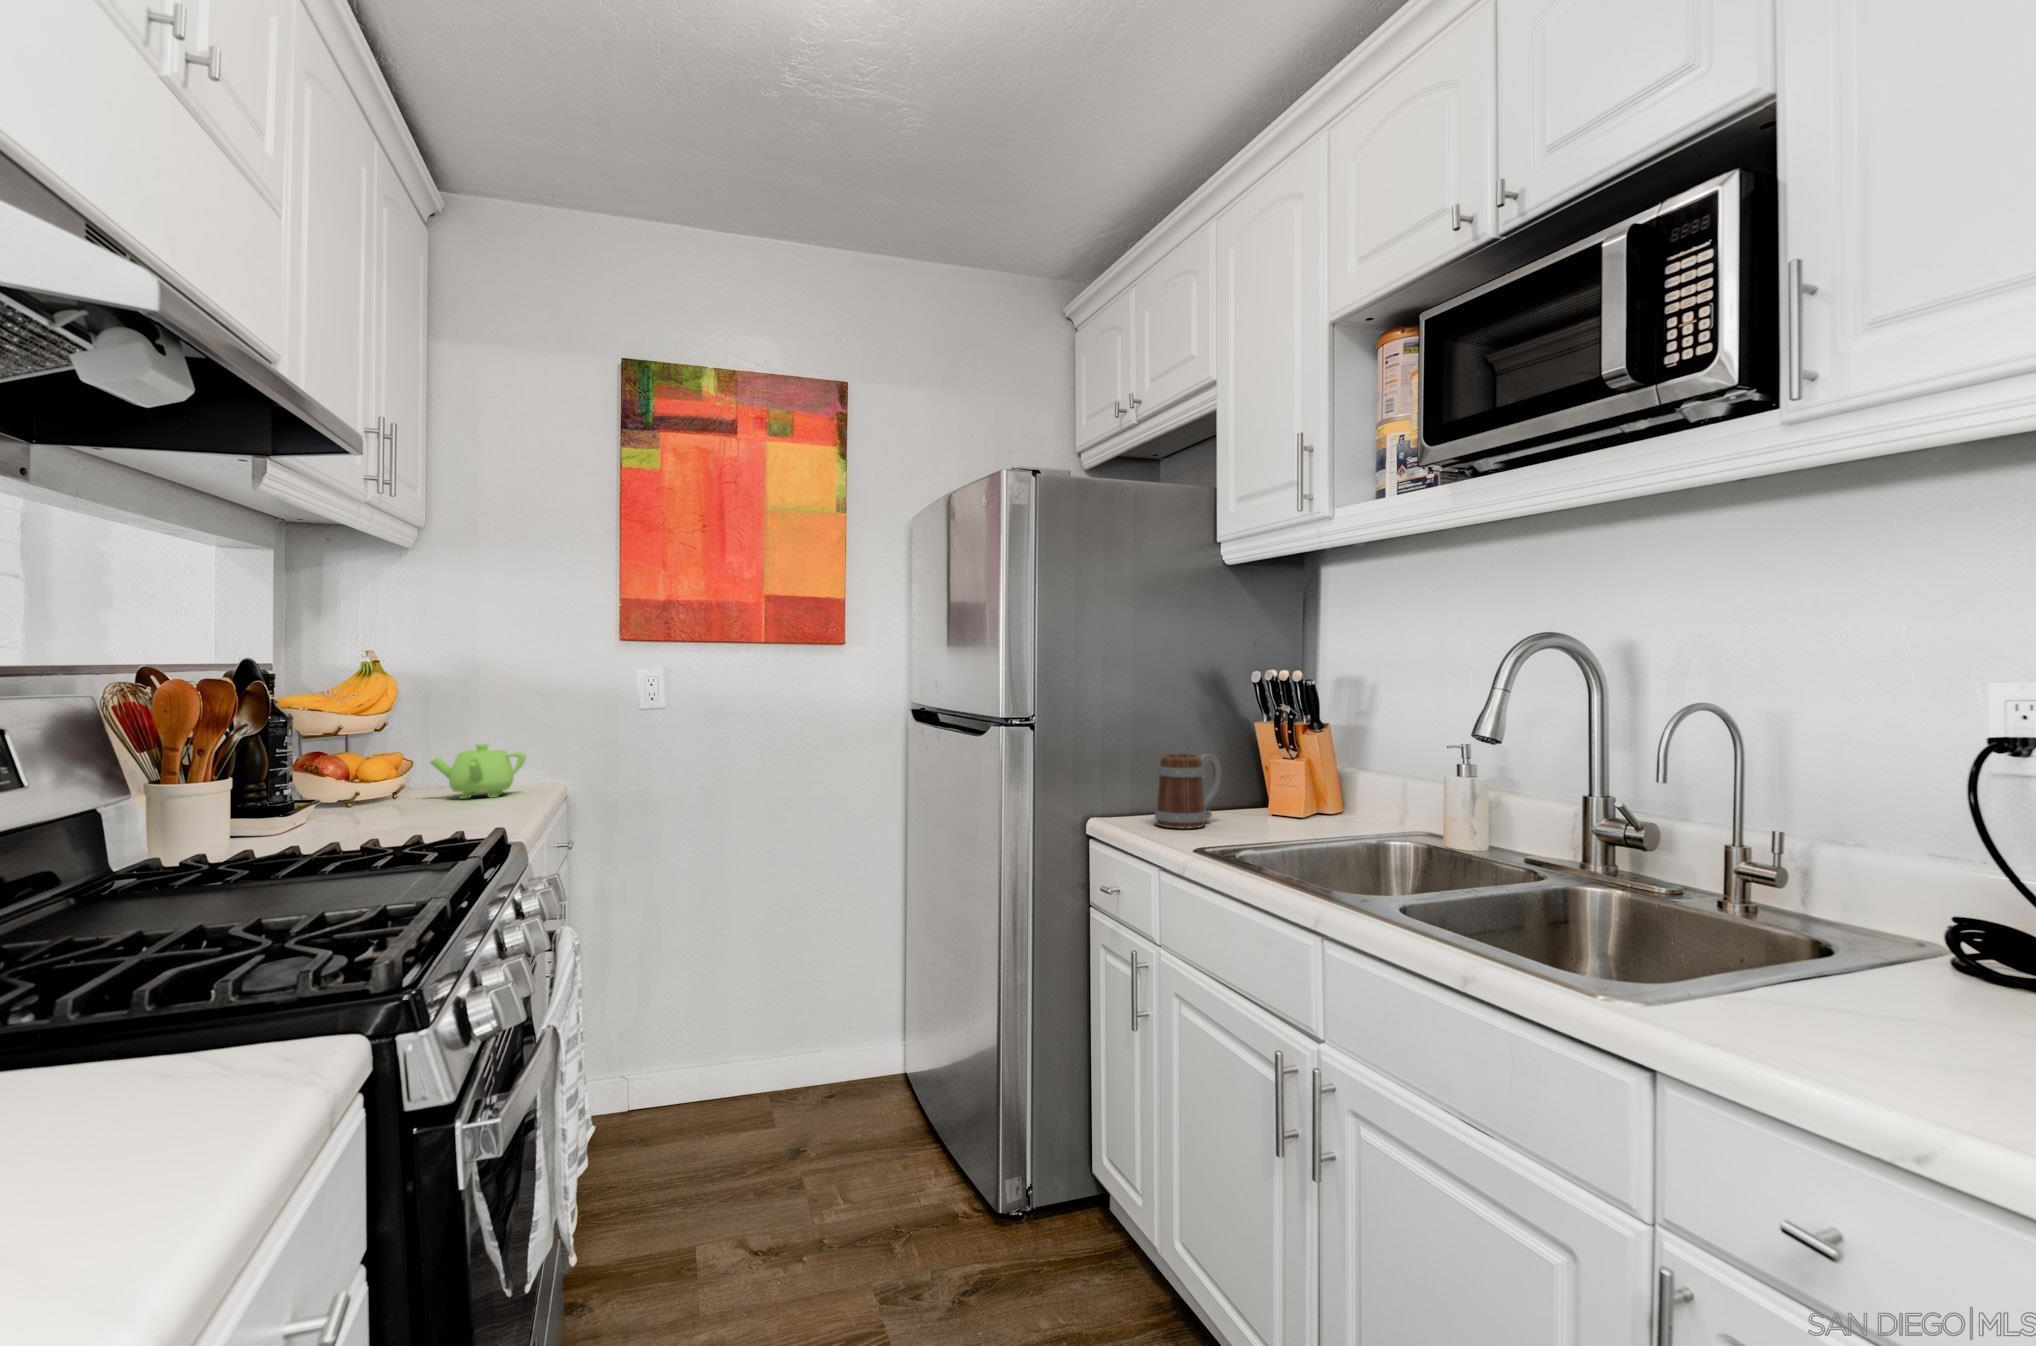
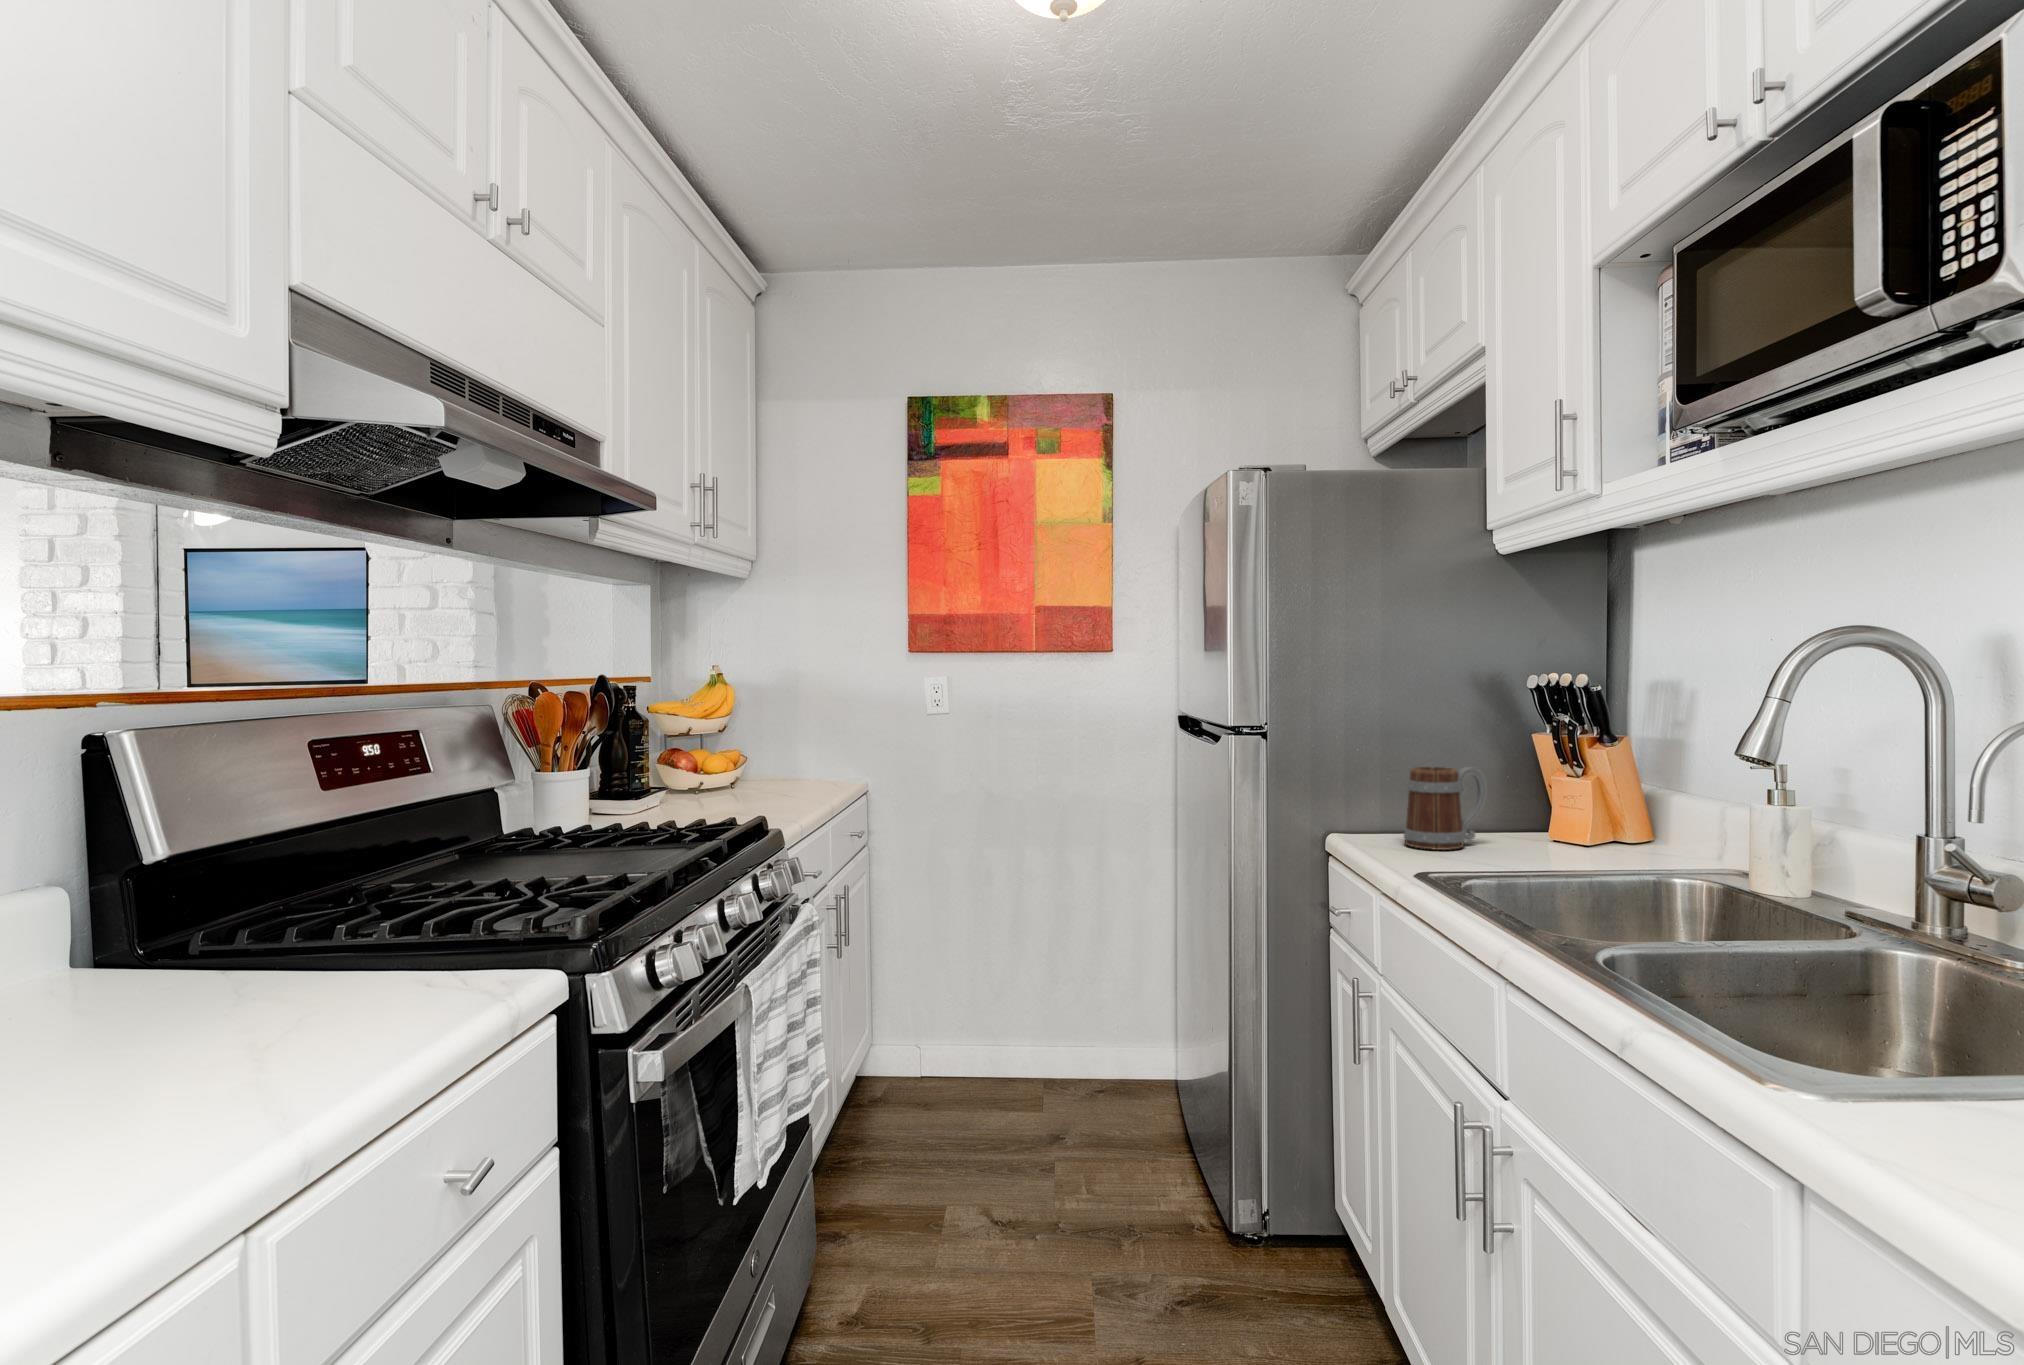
teapot: present [431,744,526,799] -> none [749,746,823,793]

